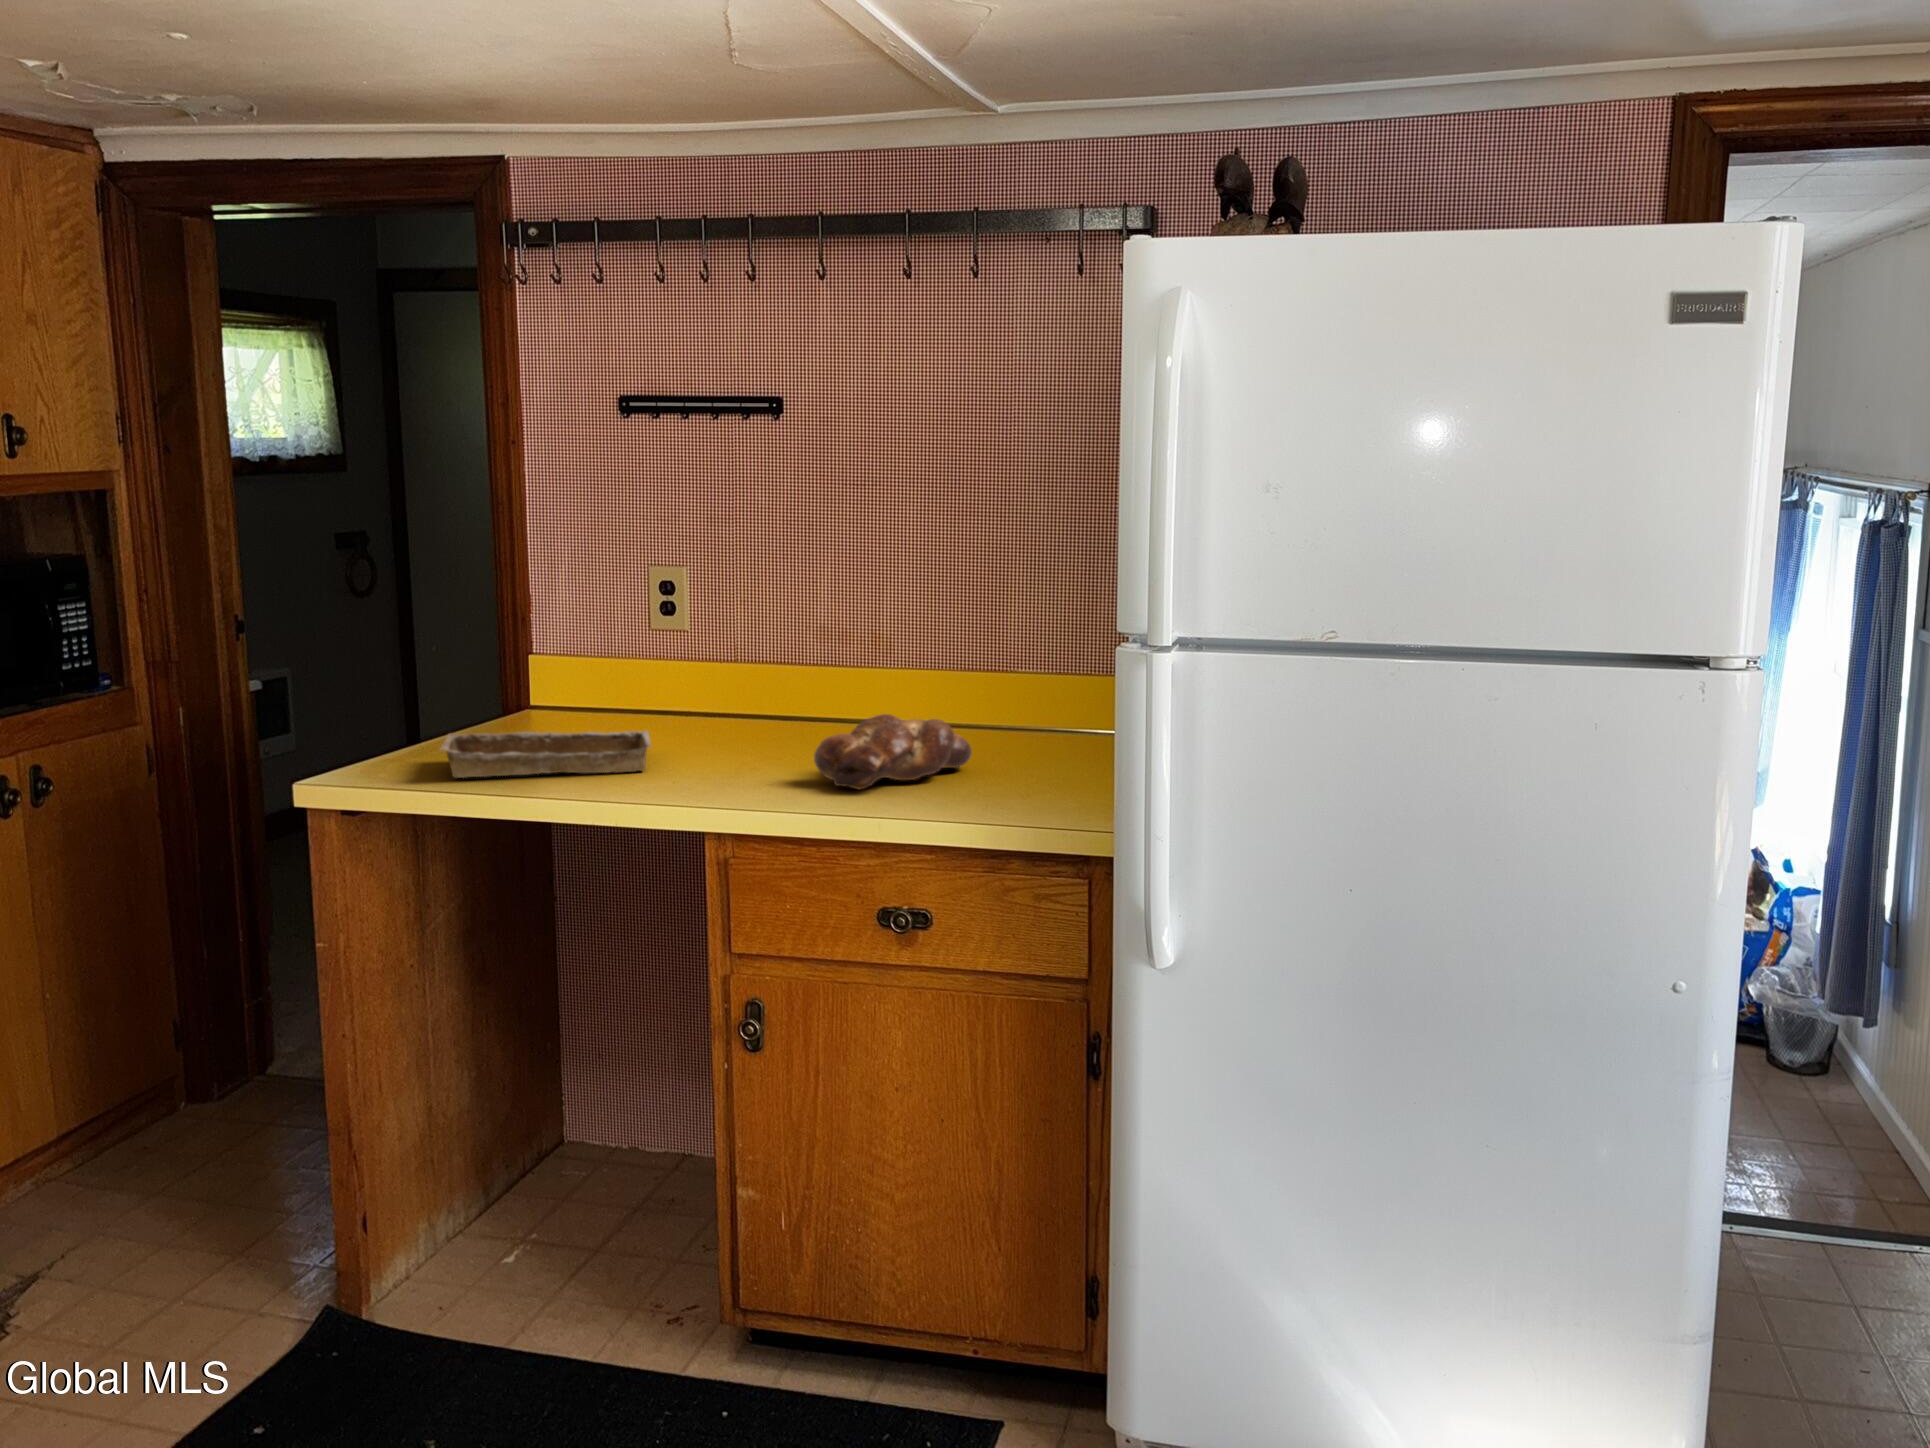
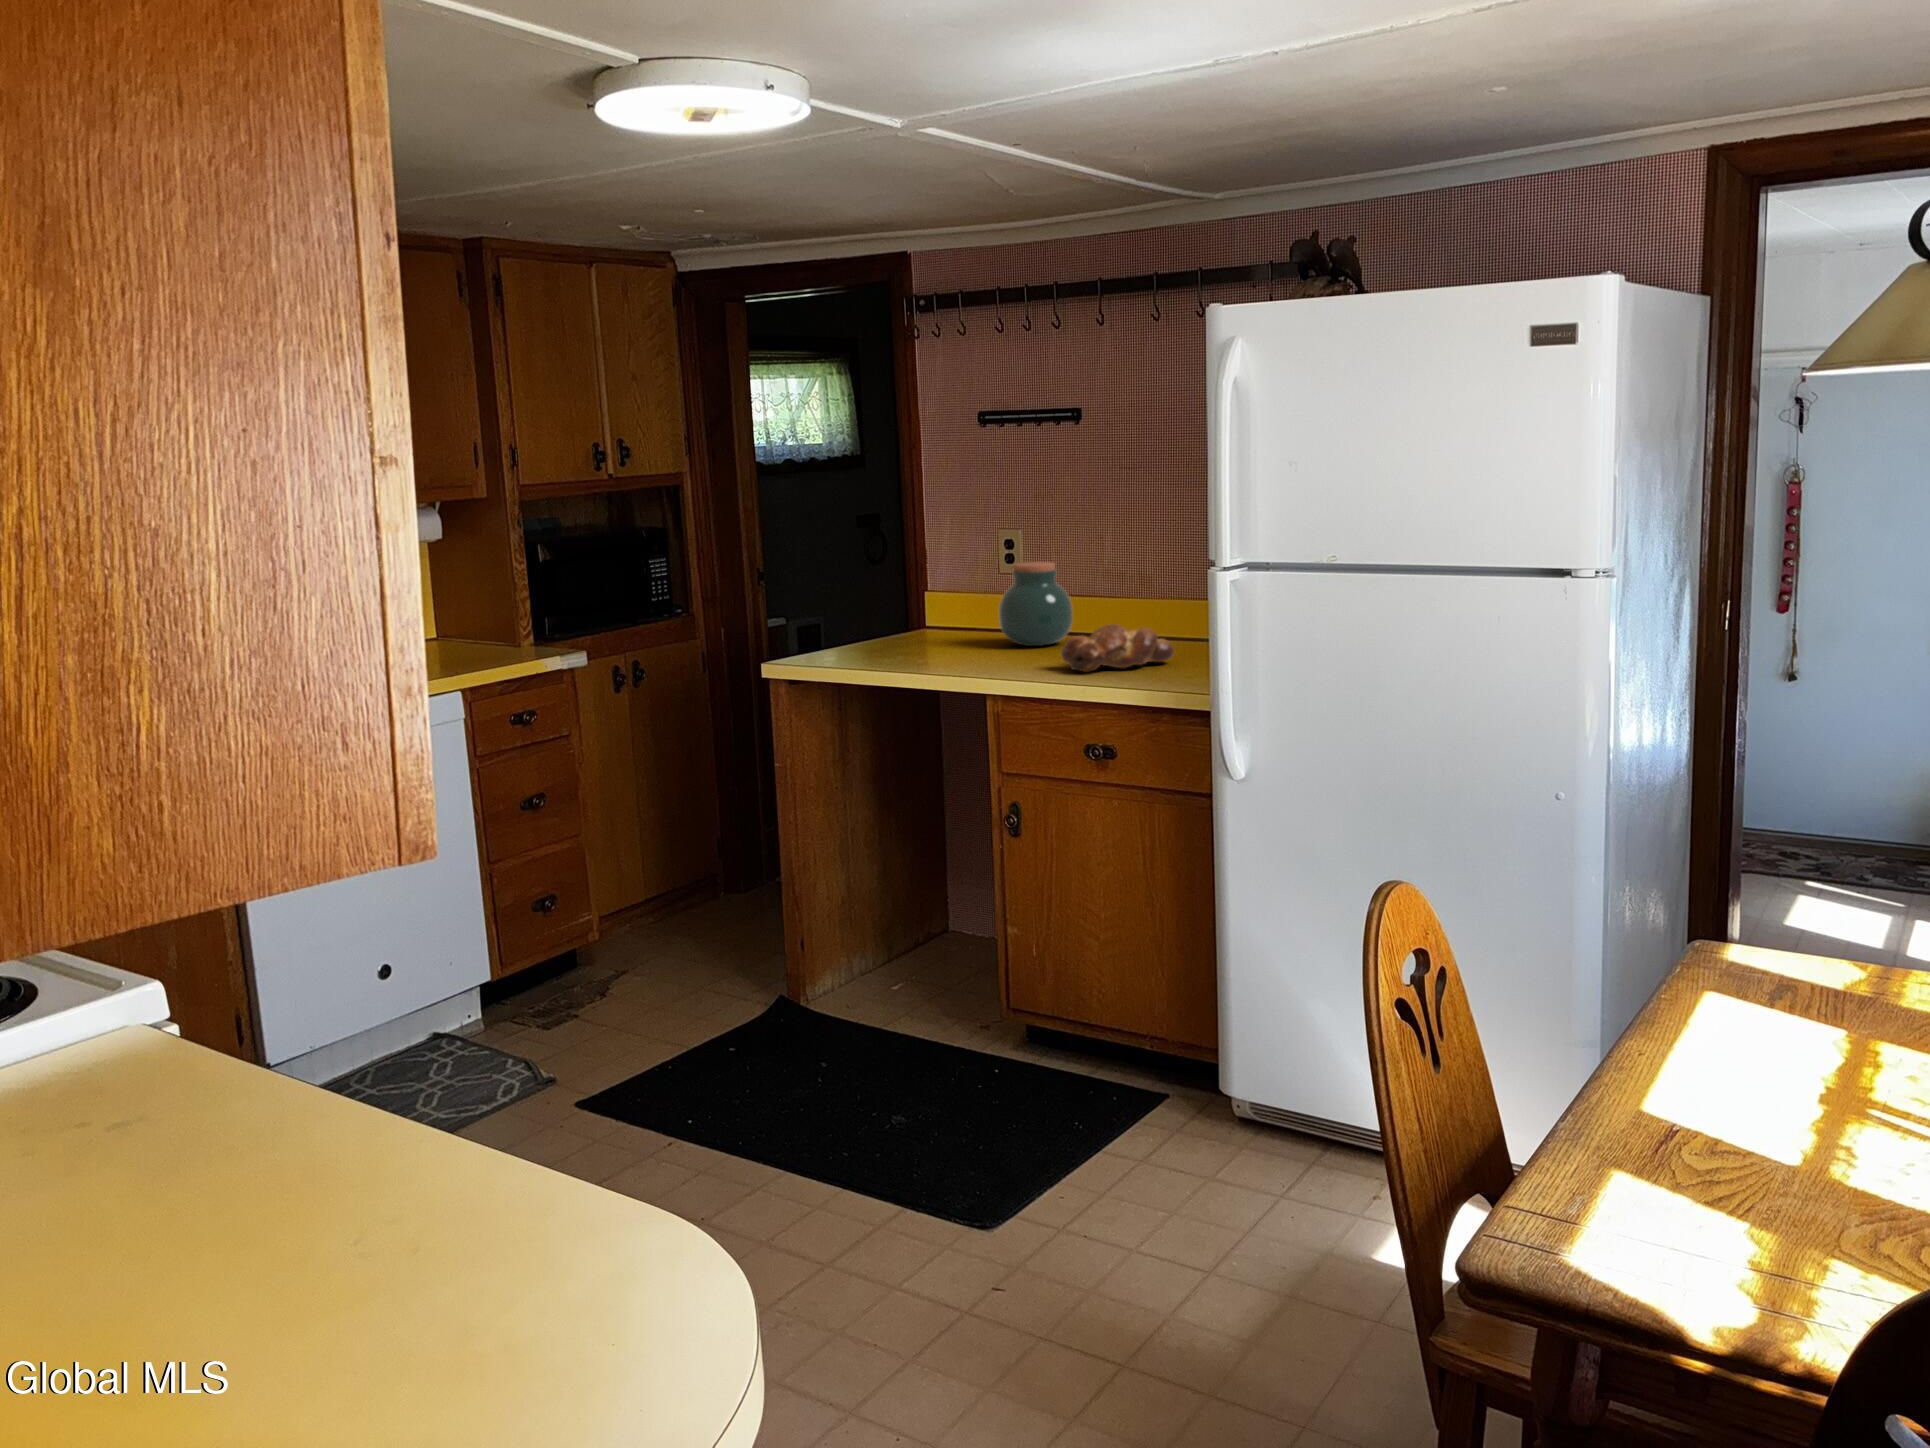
jar: none [677,618,787,741] -> present [999,562,1073,646]
tray: present [441,731,651,778] -> none [838,635,975,660]

